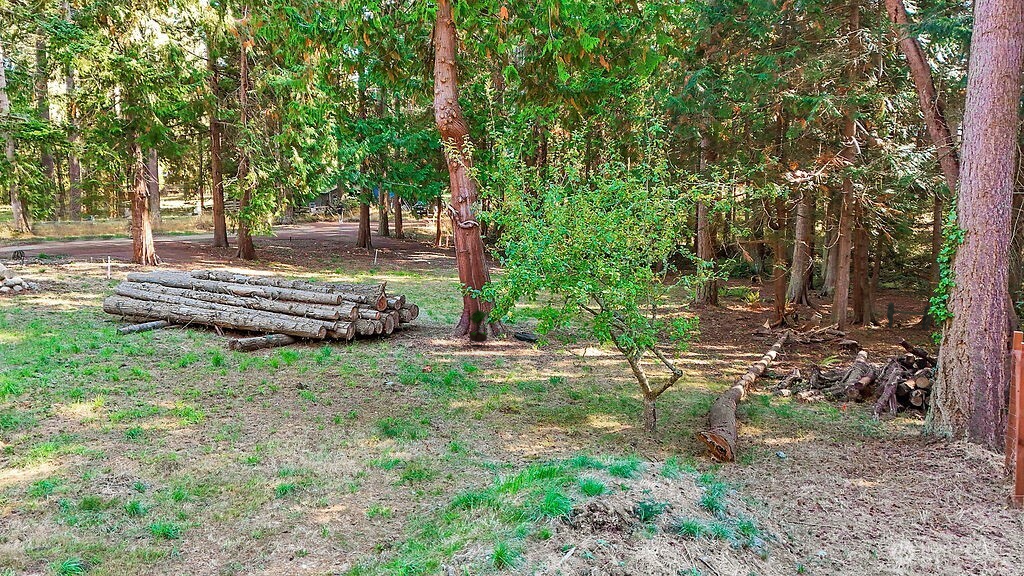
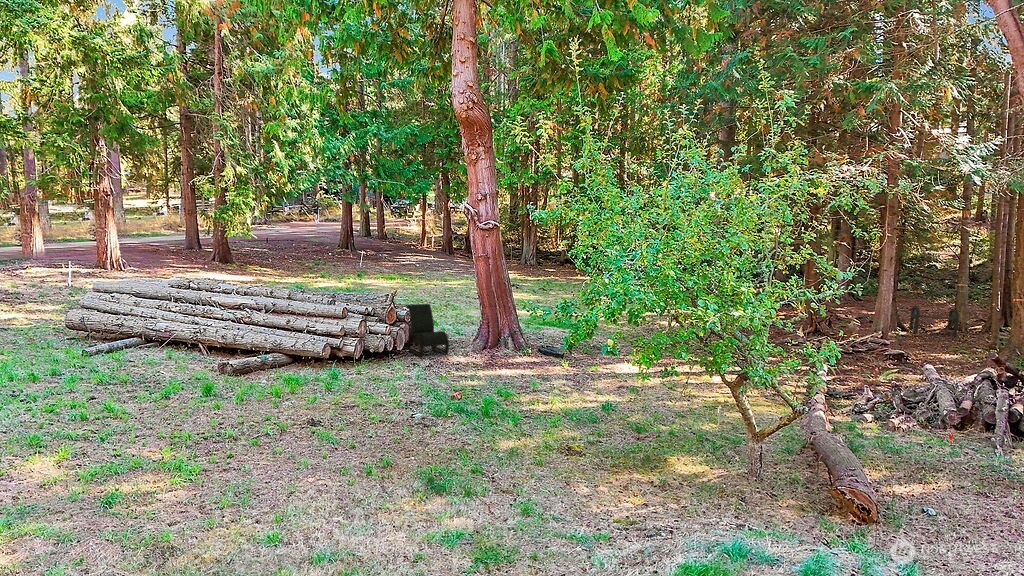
lounge chair: none [396,294,433,340] -> present [406,304,449,357]
potted tree: present [468,309,488,346] -> none [488,317,516,363]

